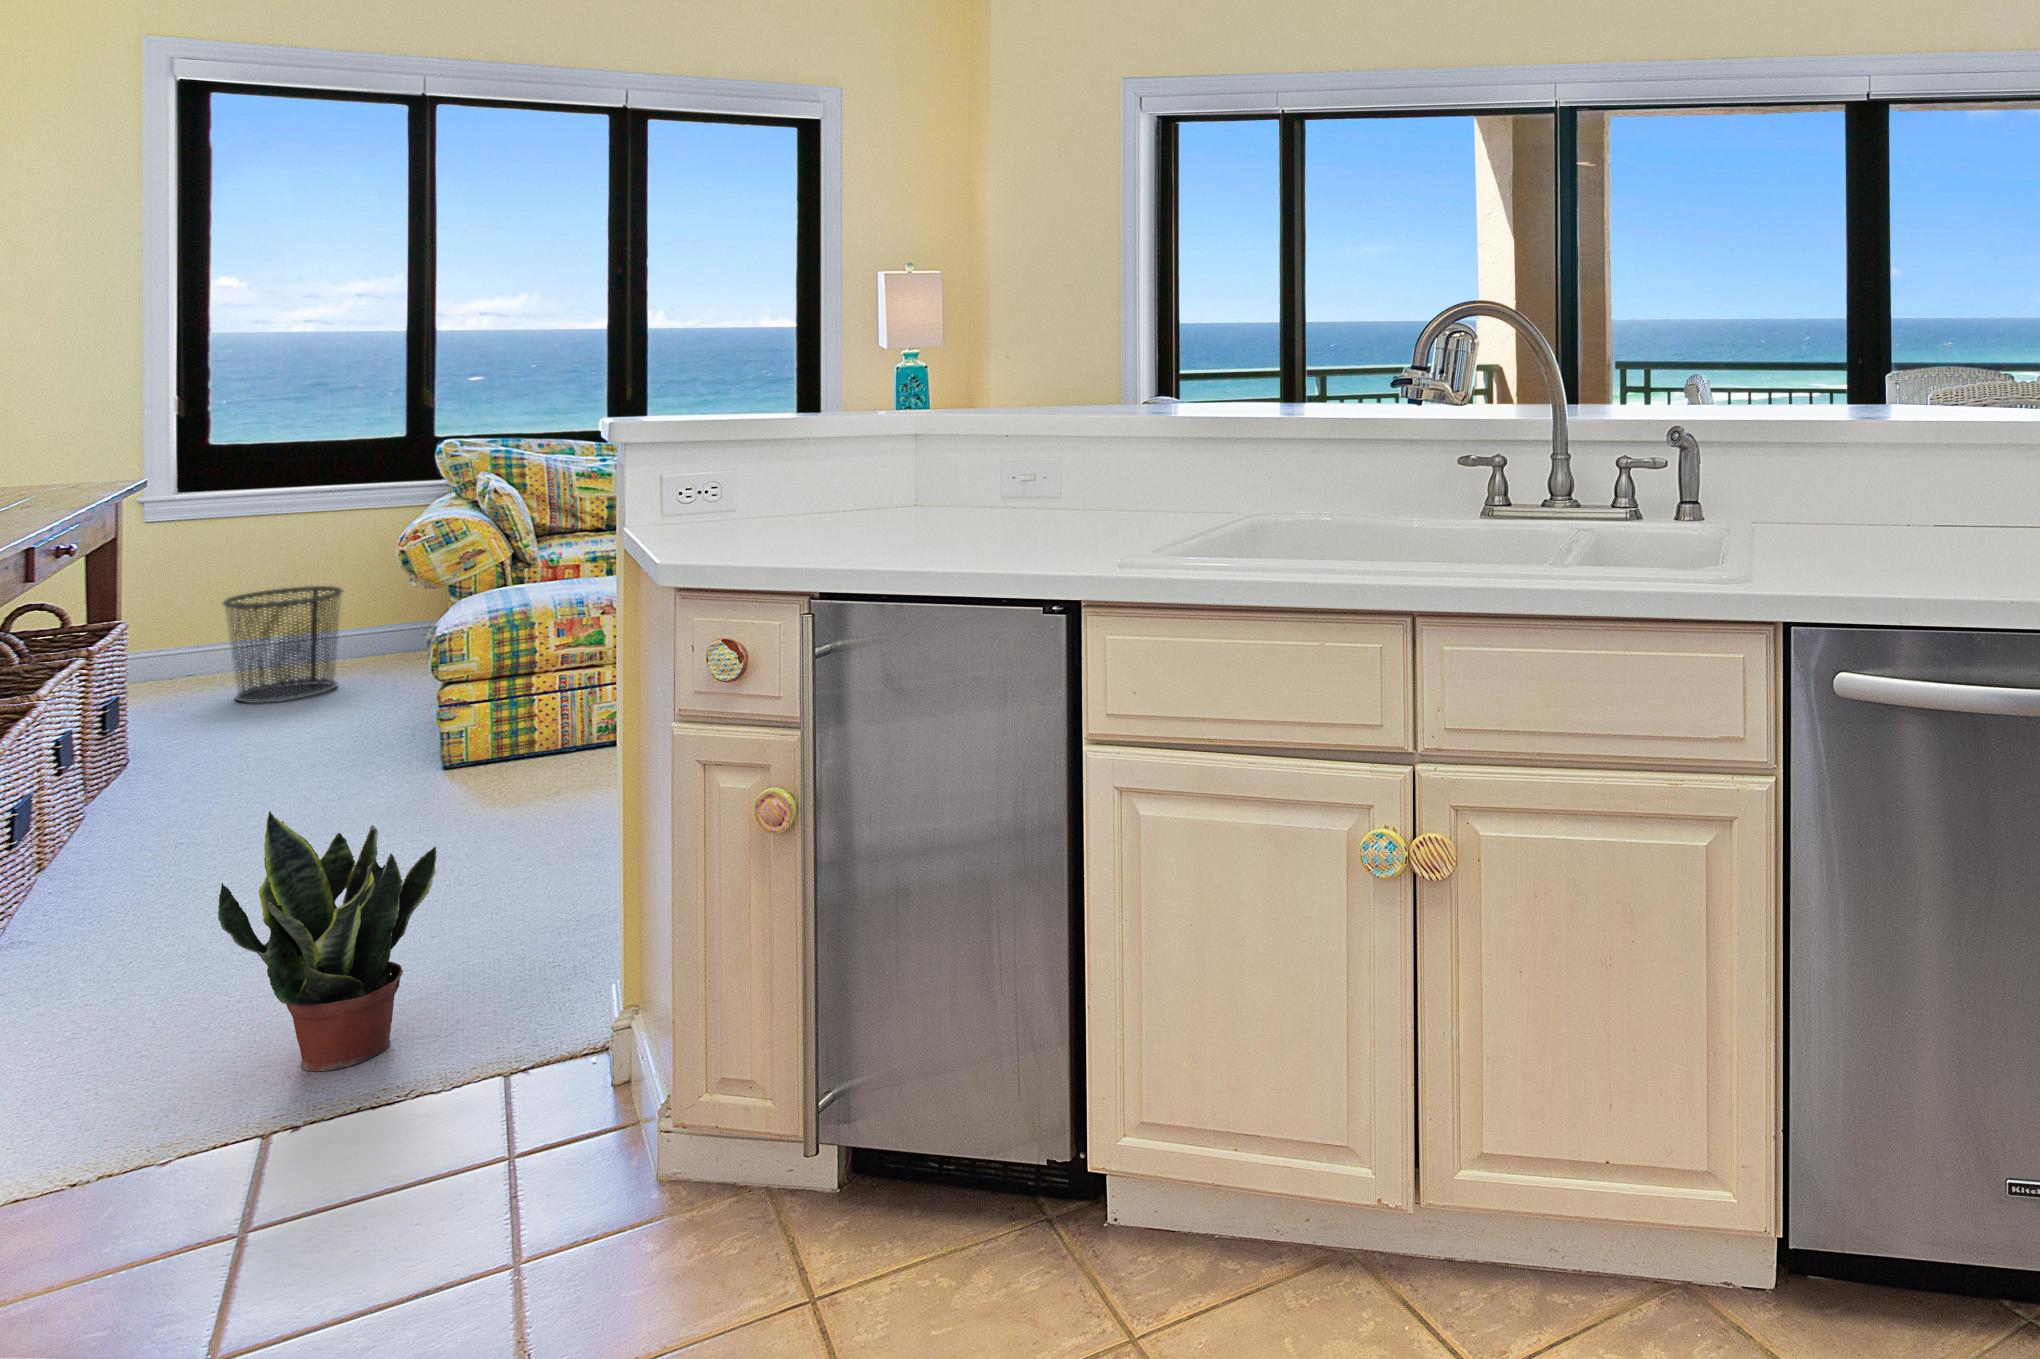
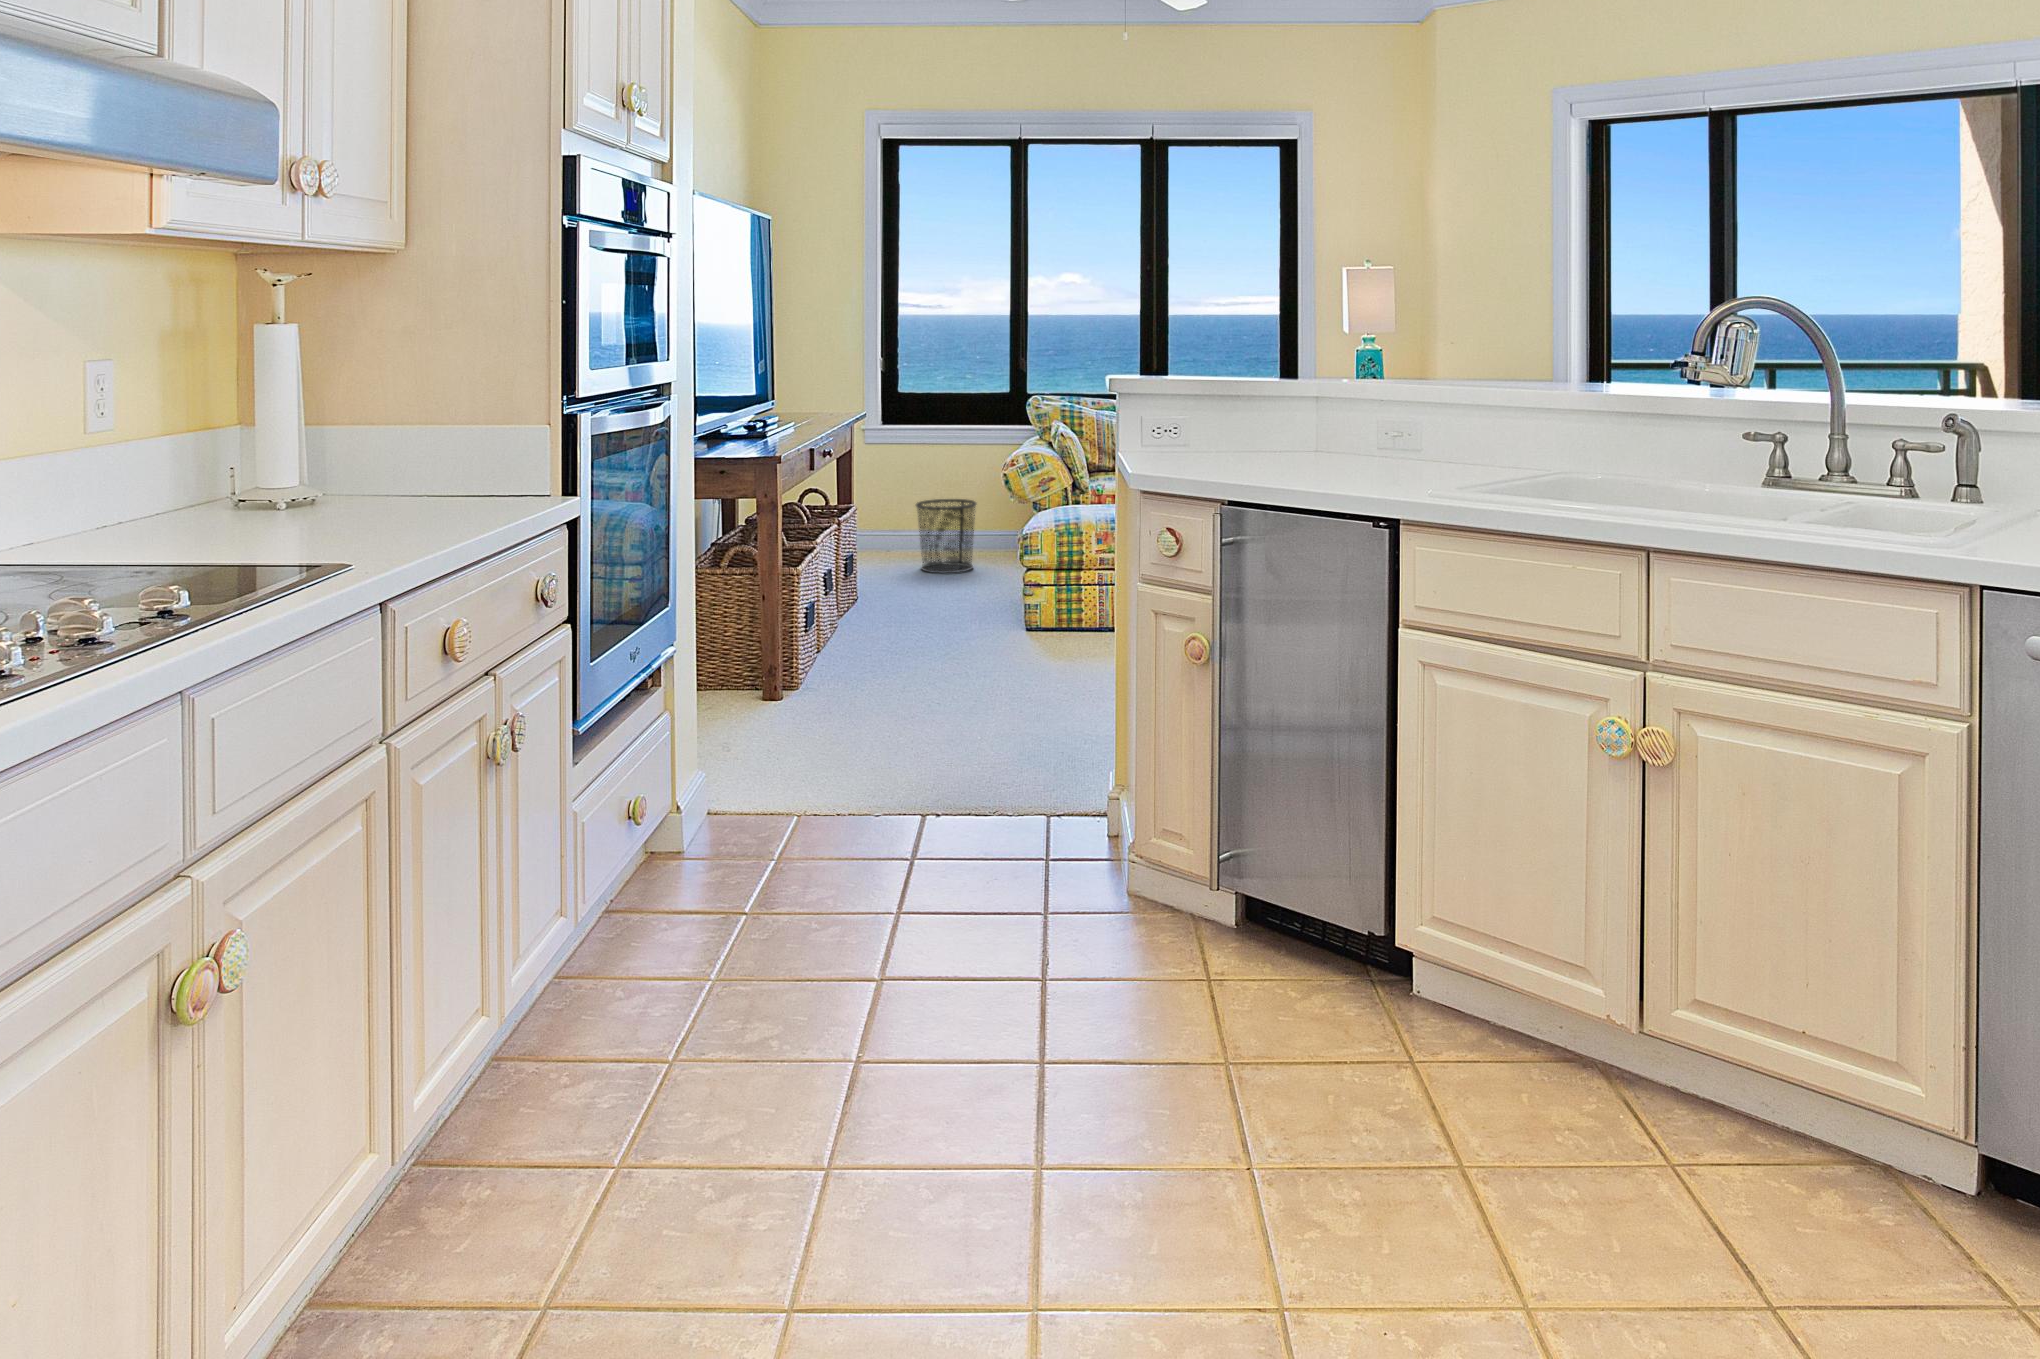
potted plant: present [218,811,437,1071] -> none [916,616,1021,782]

